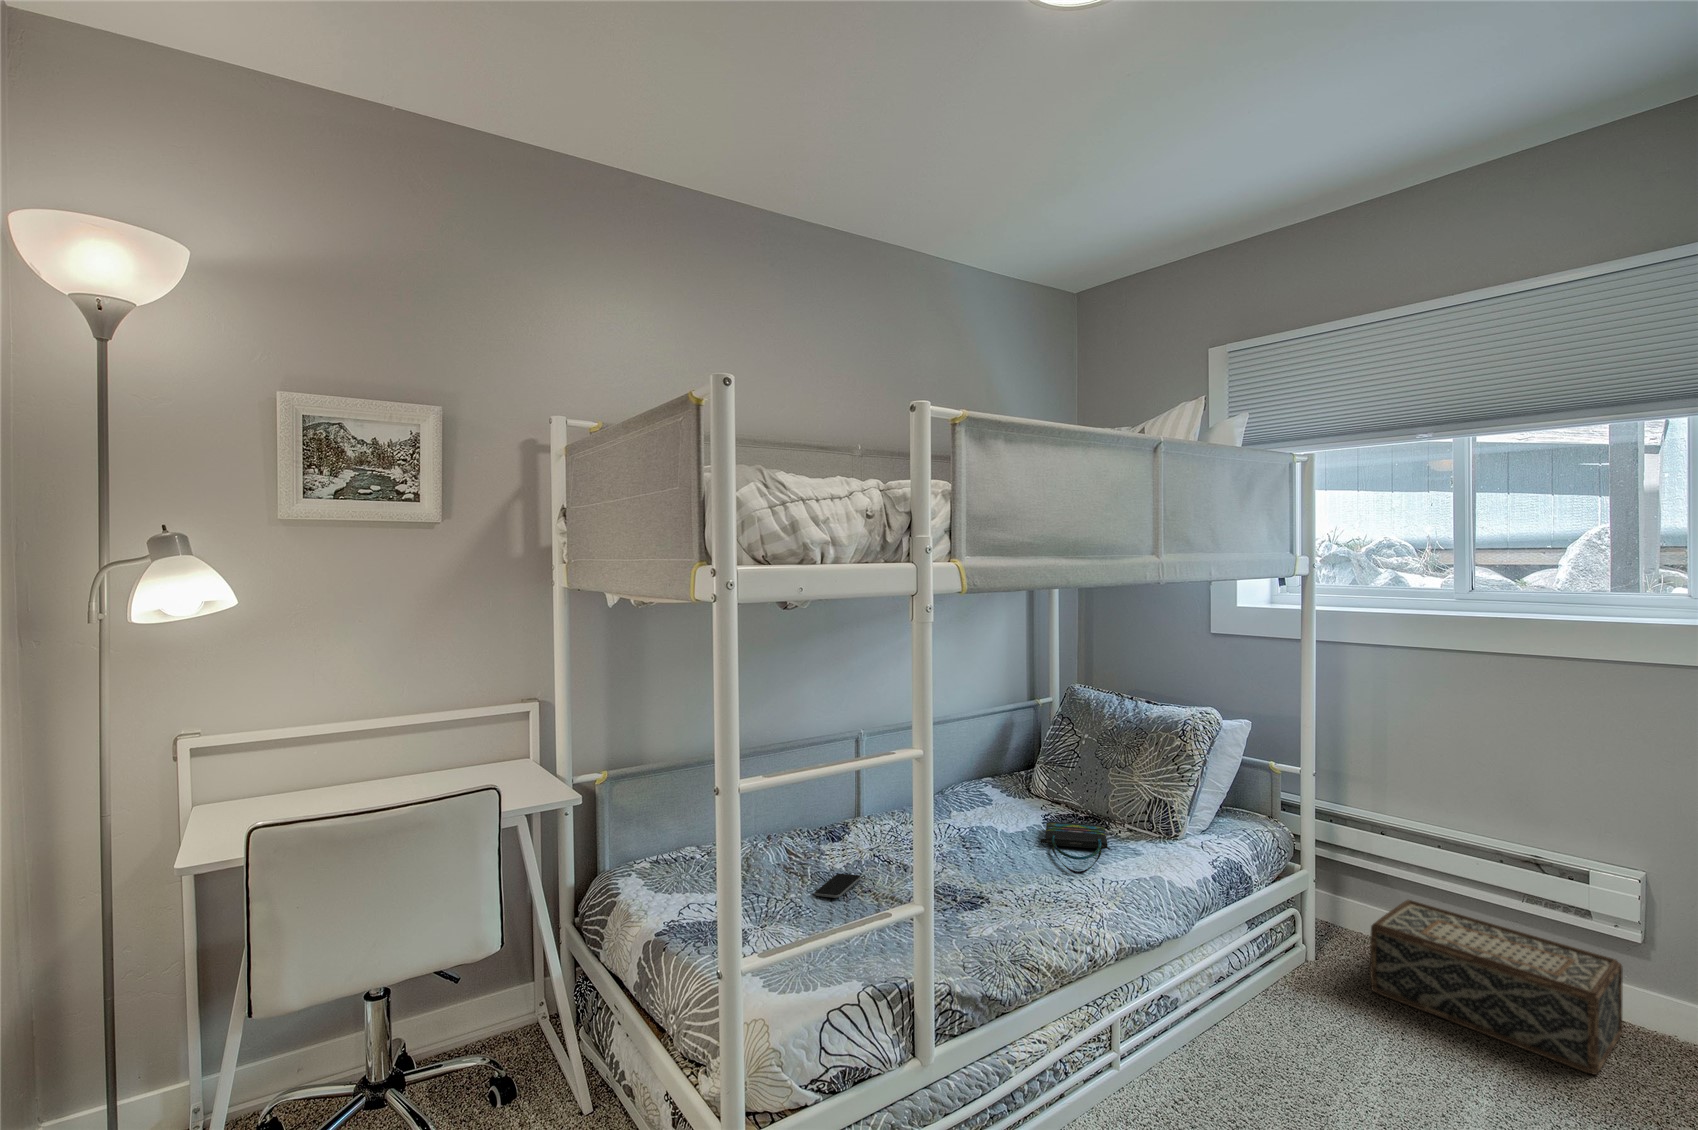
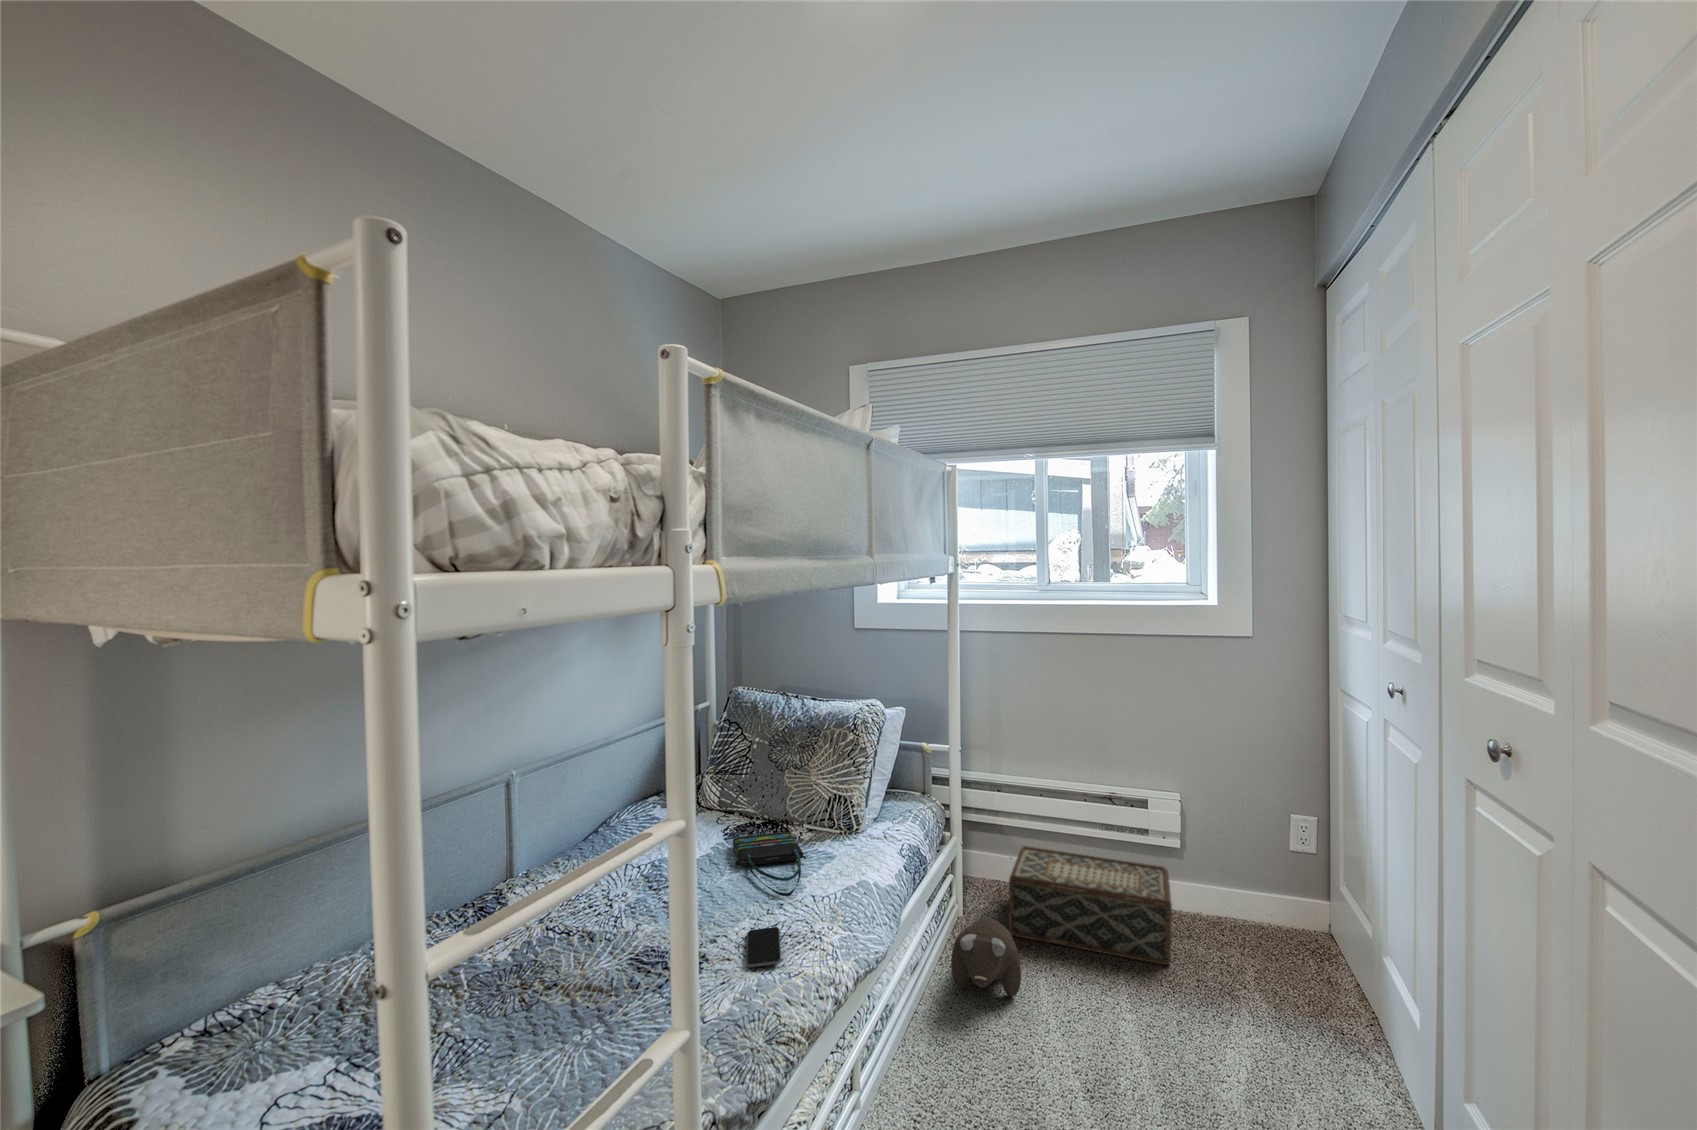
smartphone: present [815,874,861,898] -> present [747,927,781,967]
plush toy: none [1272,954,1360,1045] -> present [951,918,1021,997]

